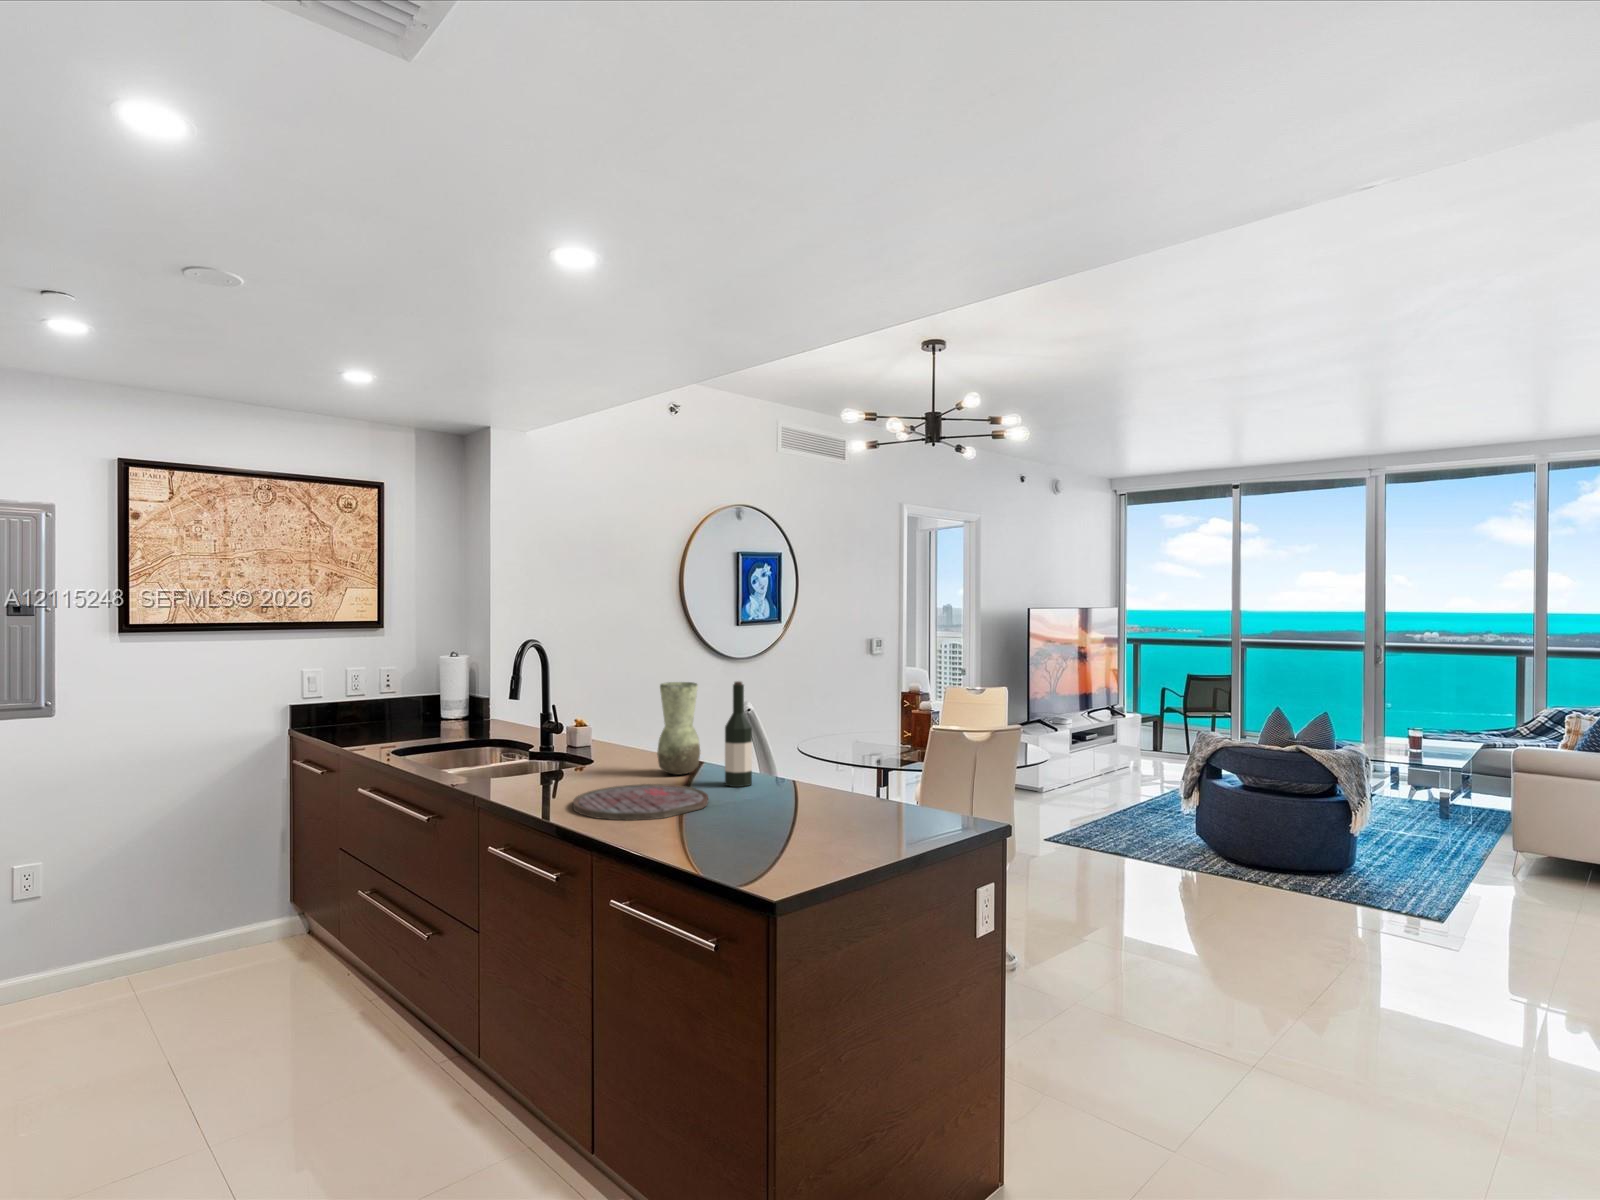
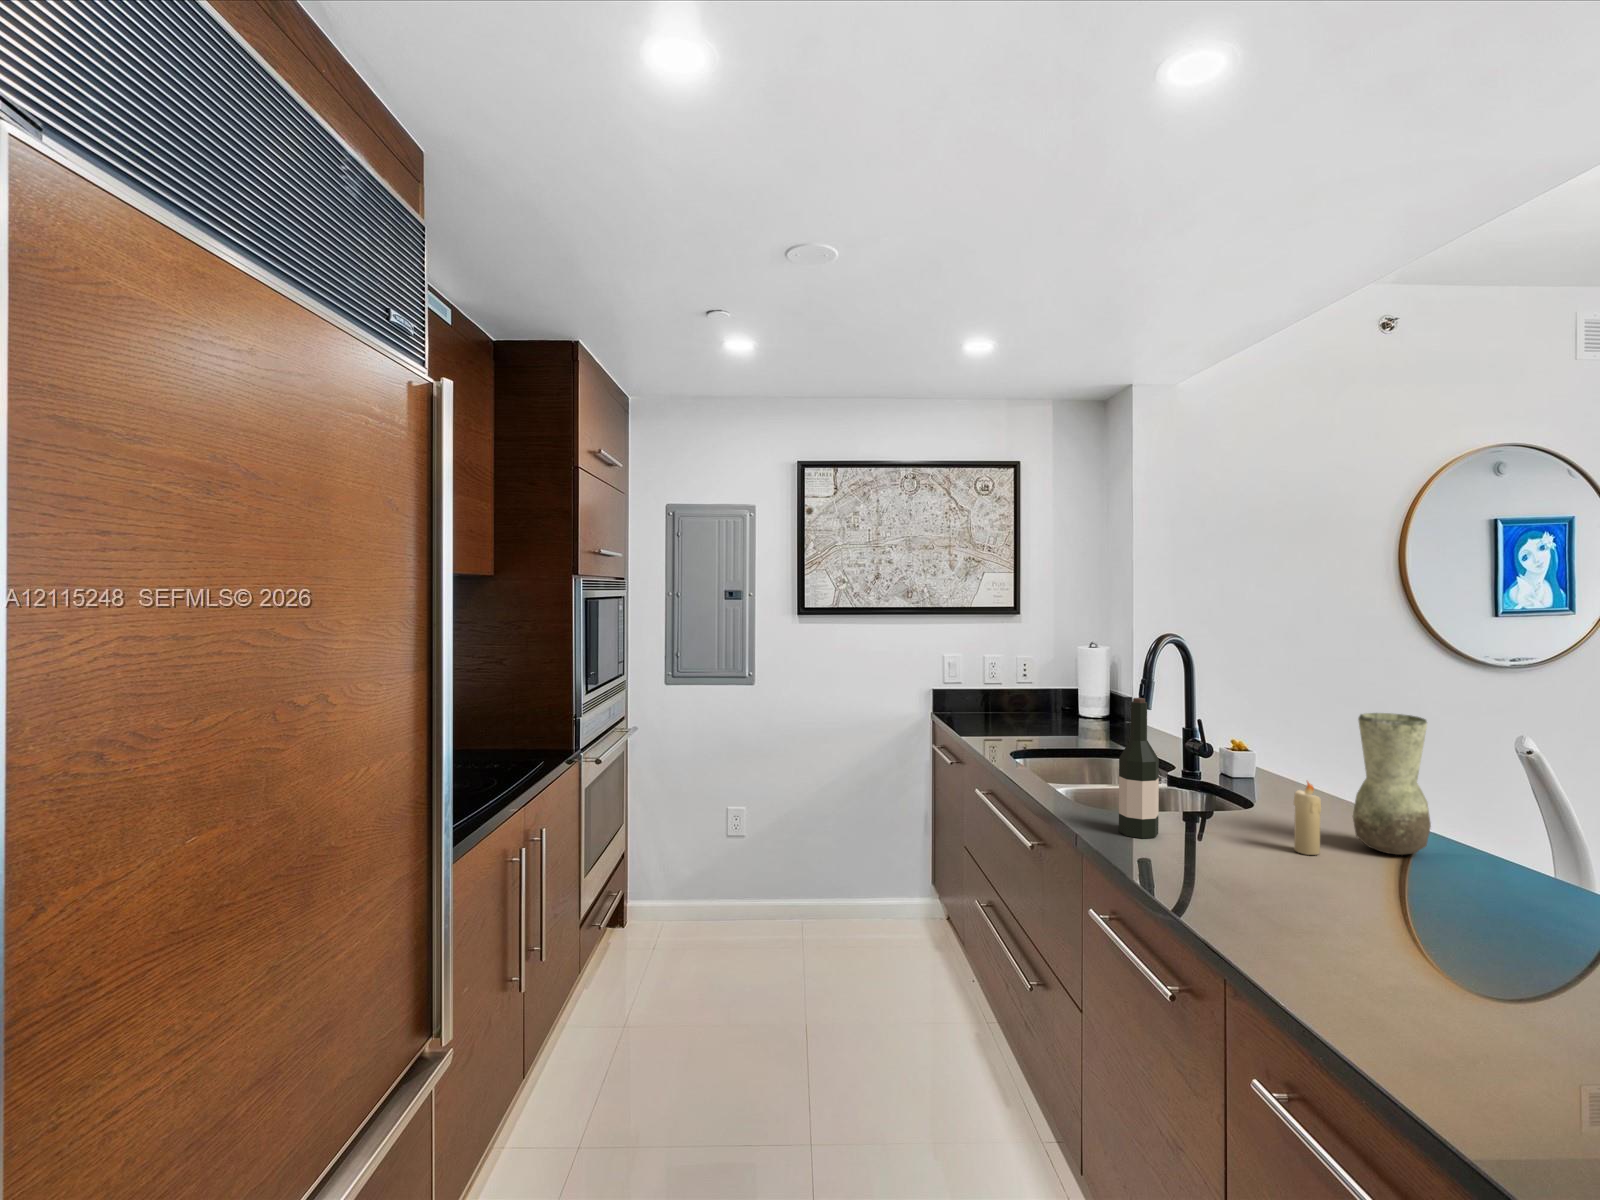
wine bottle: present [725,681,752,787] -> present [1119,698,1159,838]
candle: none [622,731,639,782] -> present [1294,782,1321,855]
cutting board: present [573,784,708,820] -> none [1209,862,1448,948]

